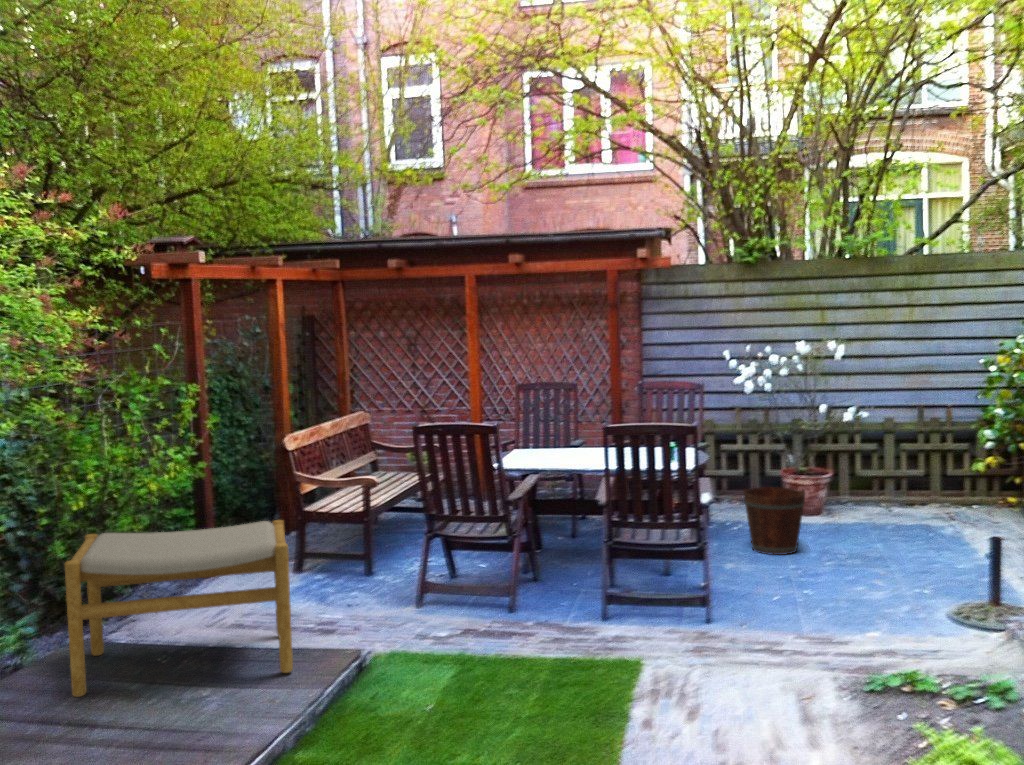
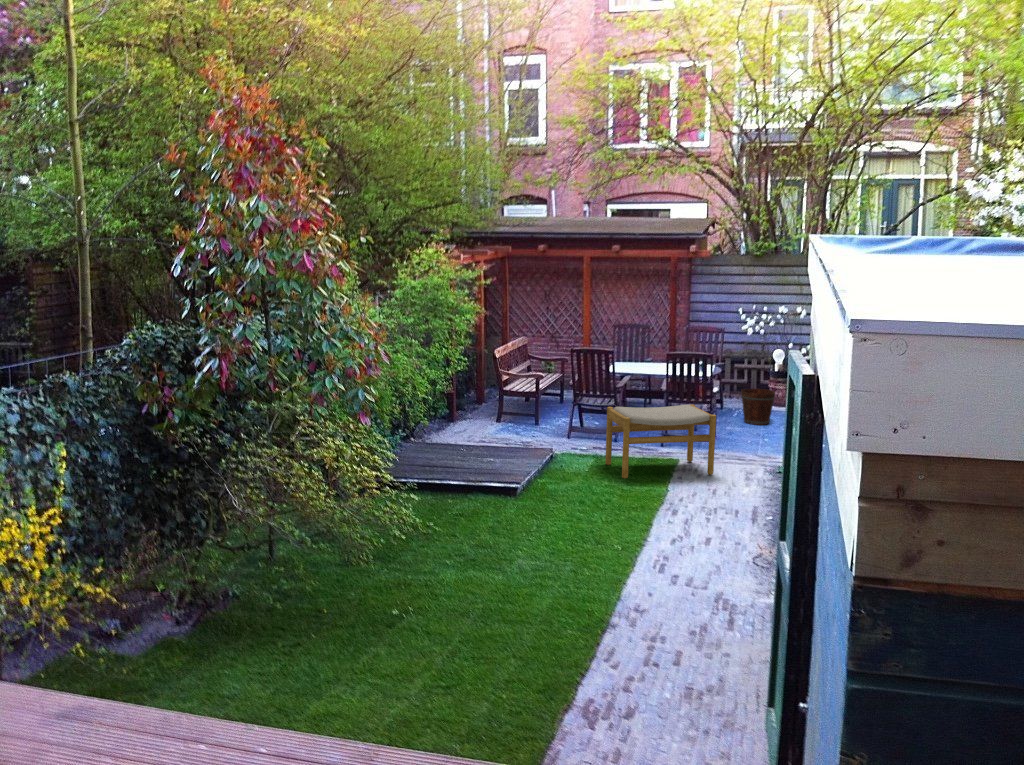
footstool: present [65,520,293,697] -> present [605,404,716,478]

